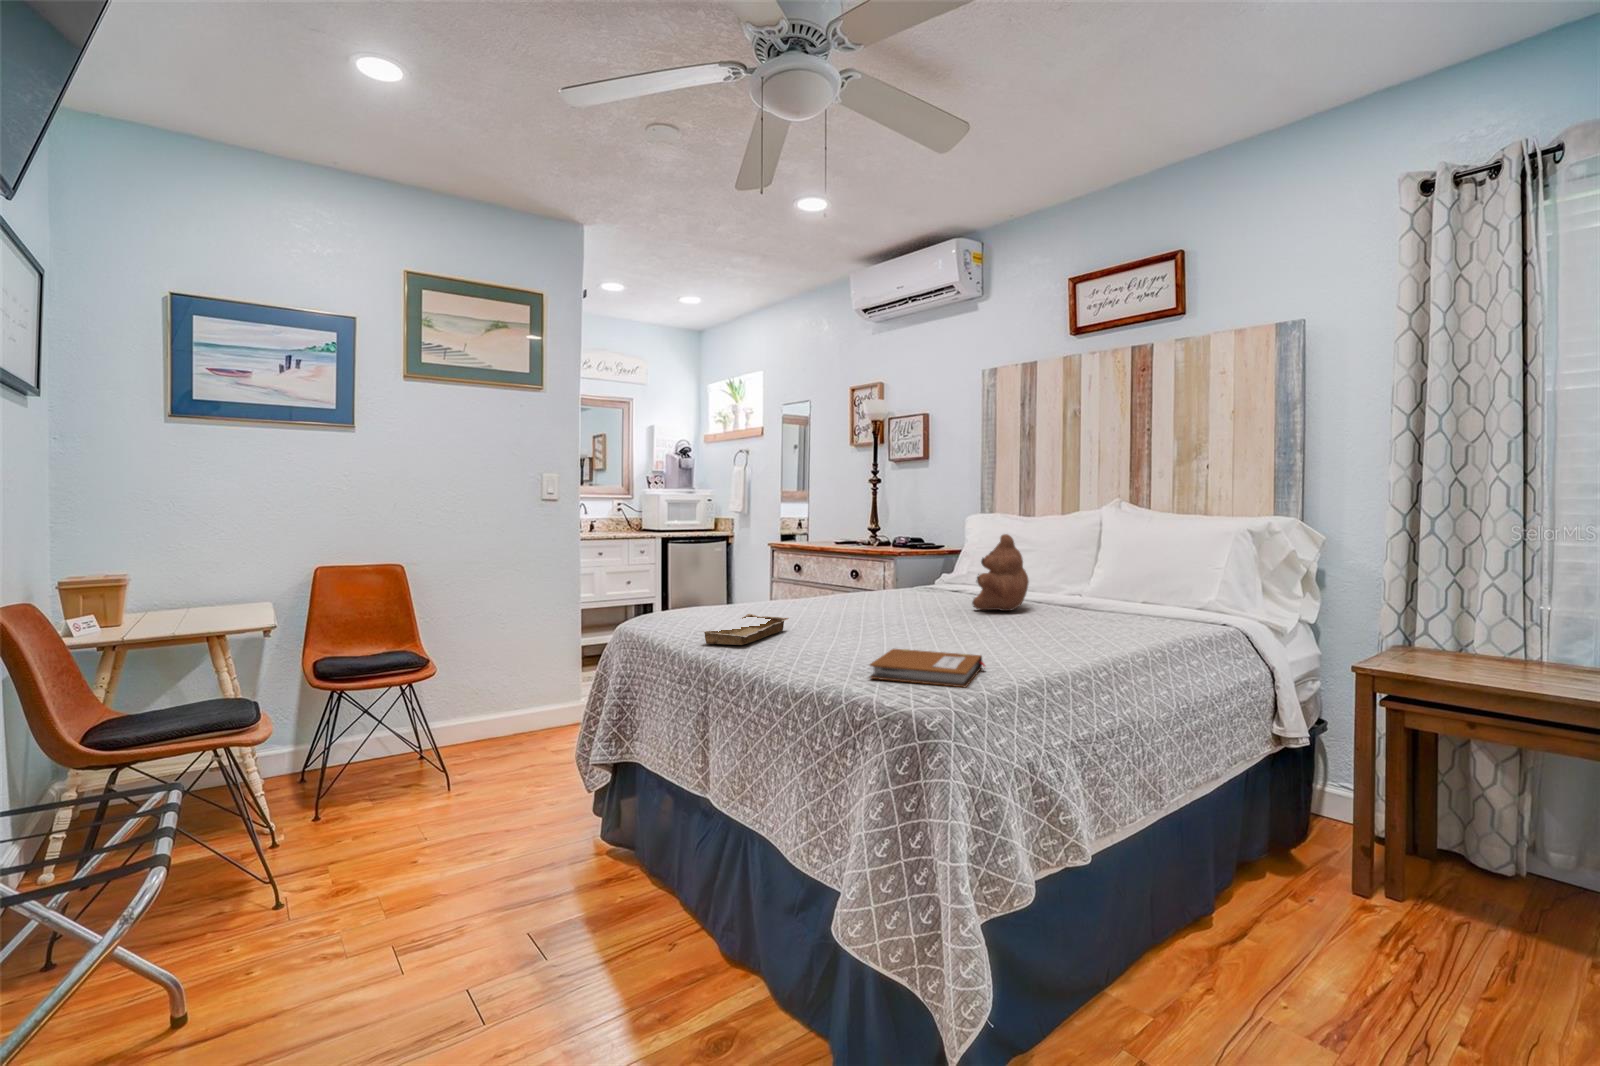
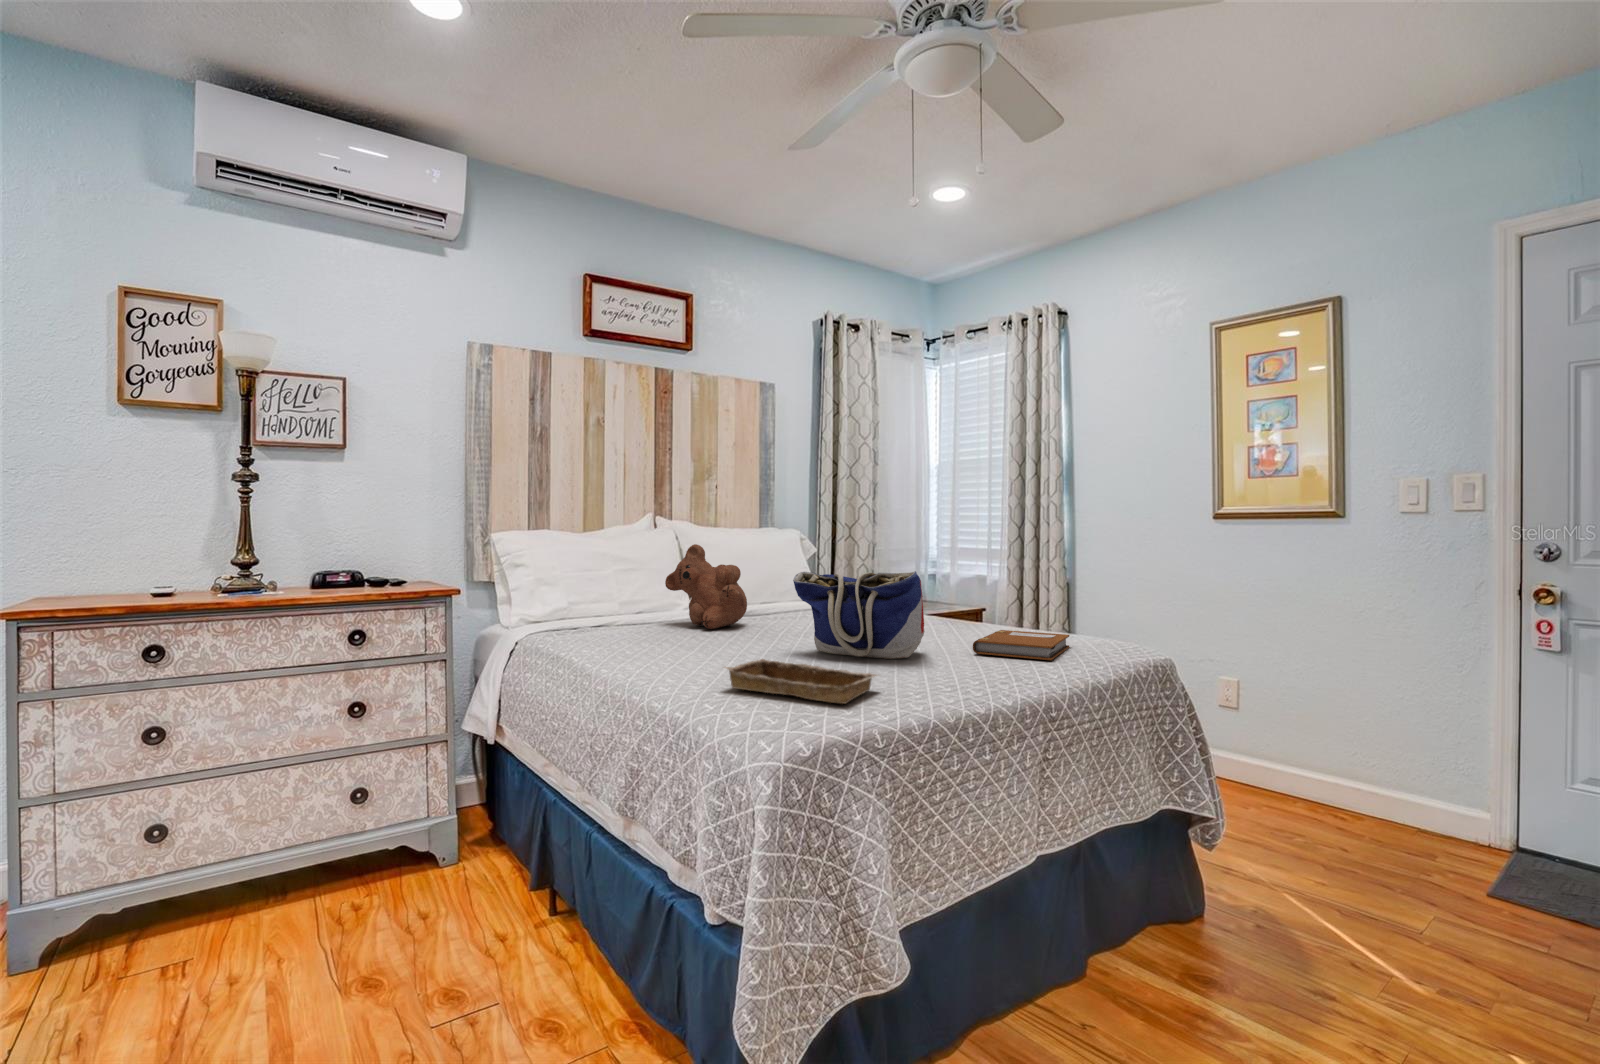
tote bag: none [834,564,921,647] -> present [793,571,925,659]

